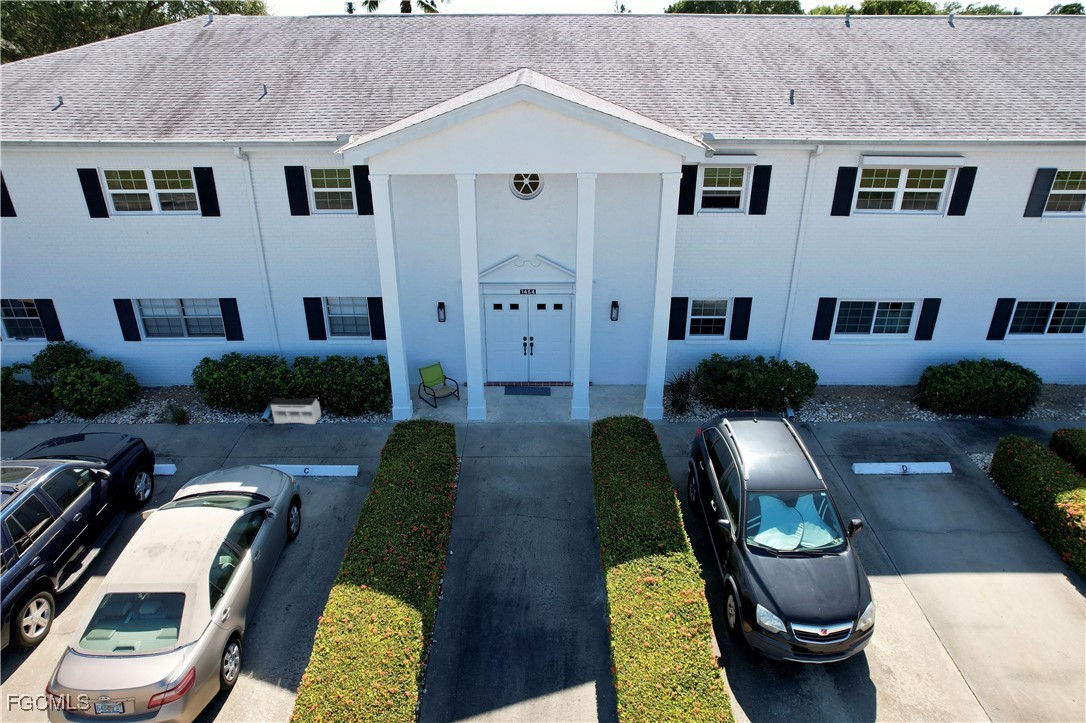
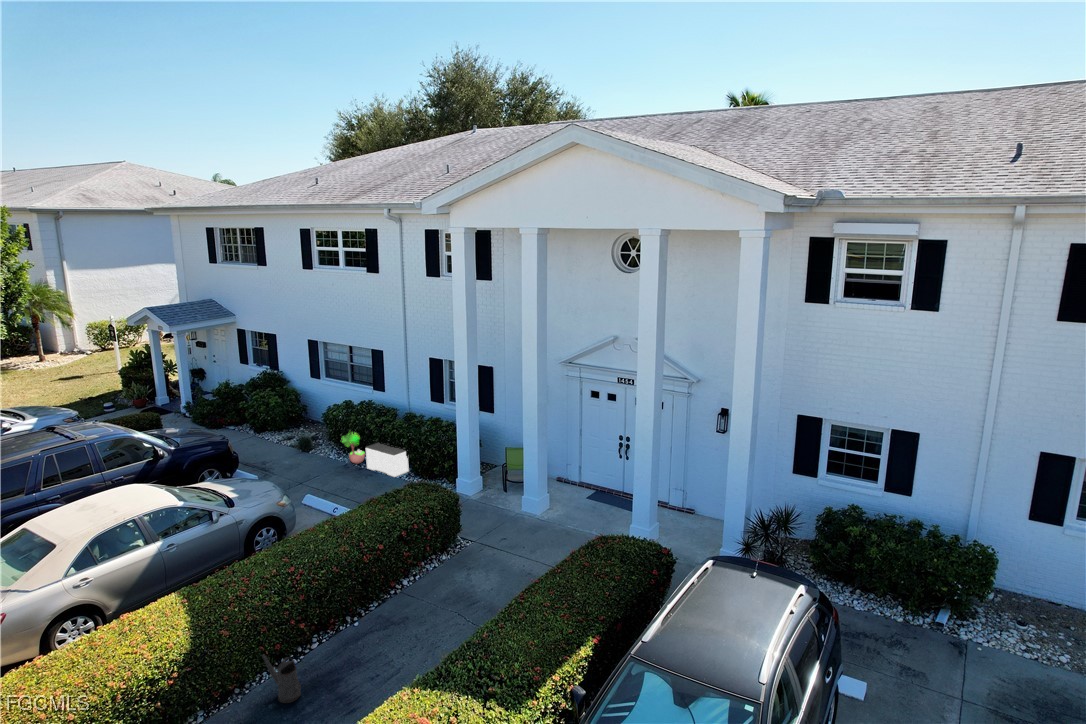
potted tree: none [239,391,265,422] -> present [342,433,365,464]
watering can: none [424,591,467,624] -> present [262,654,301,703]

